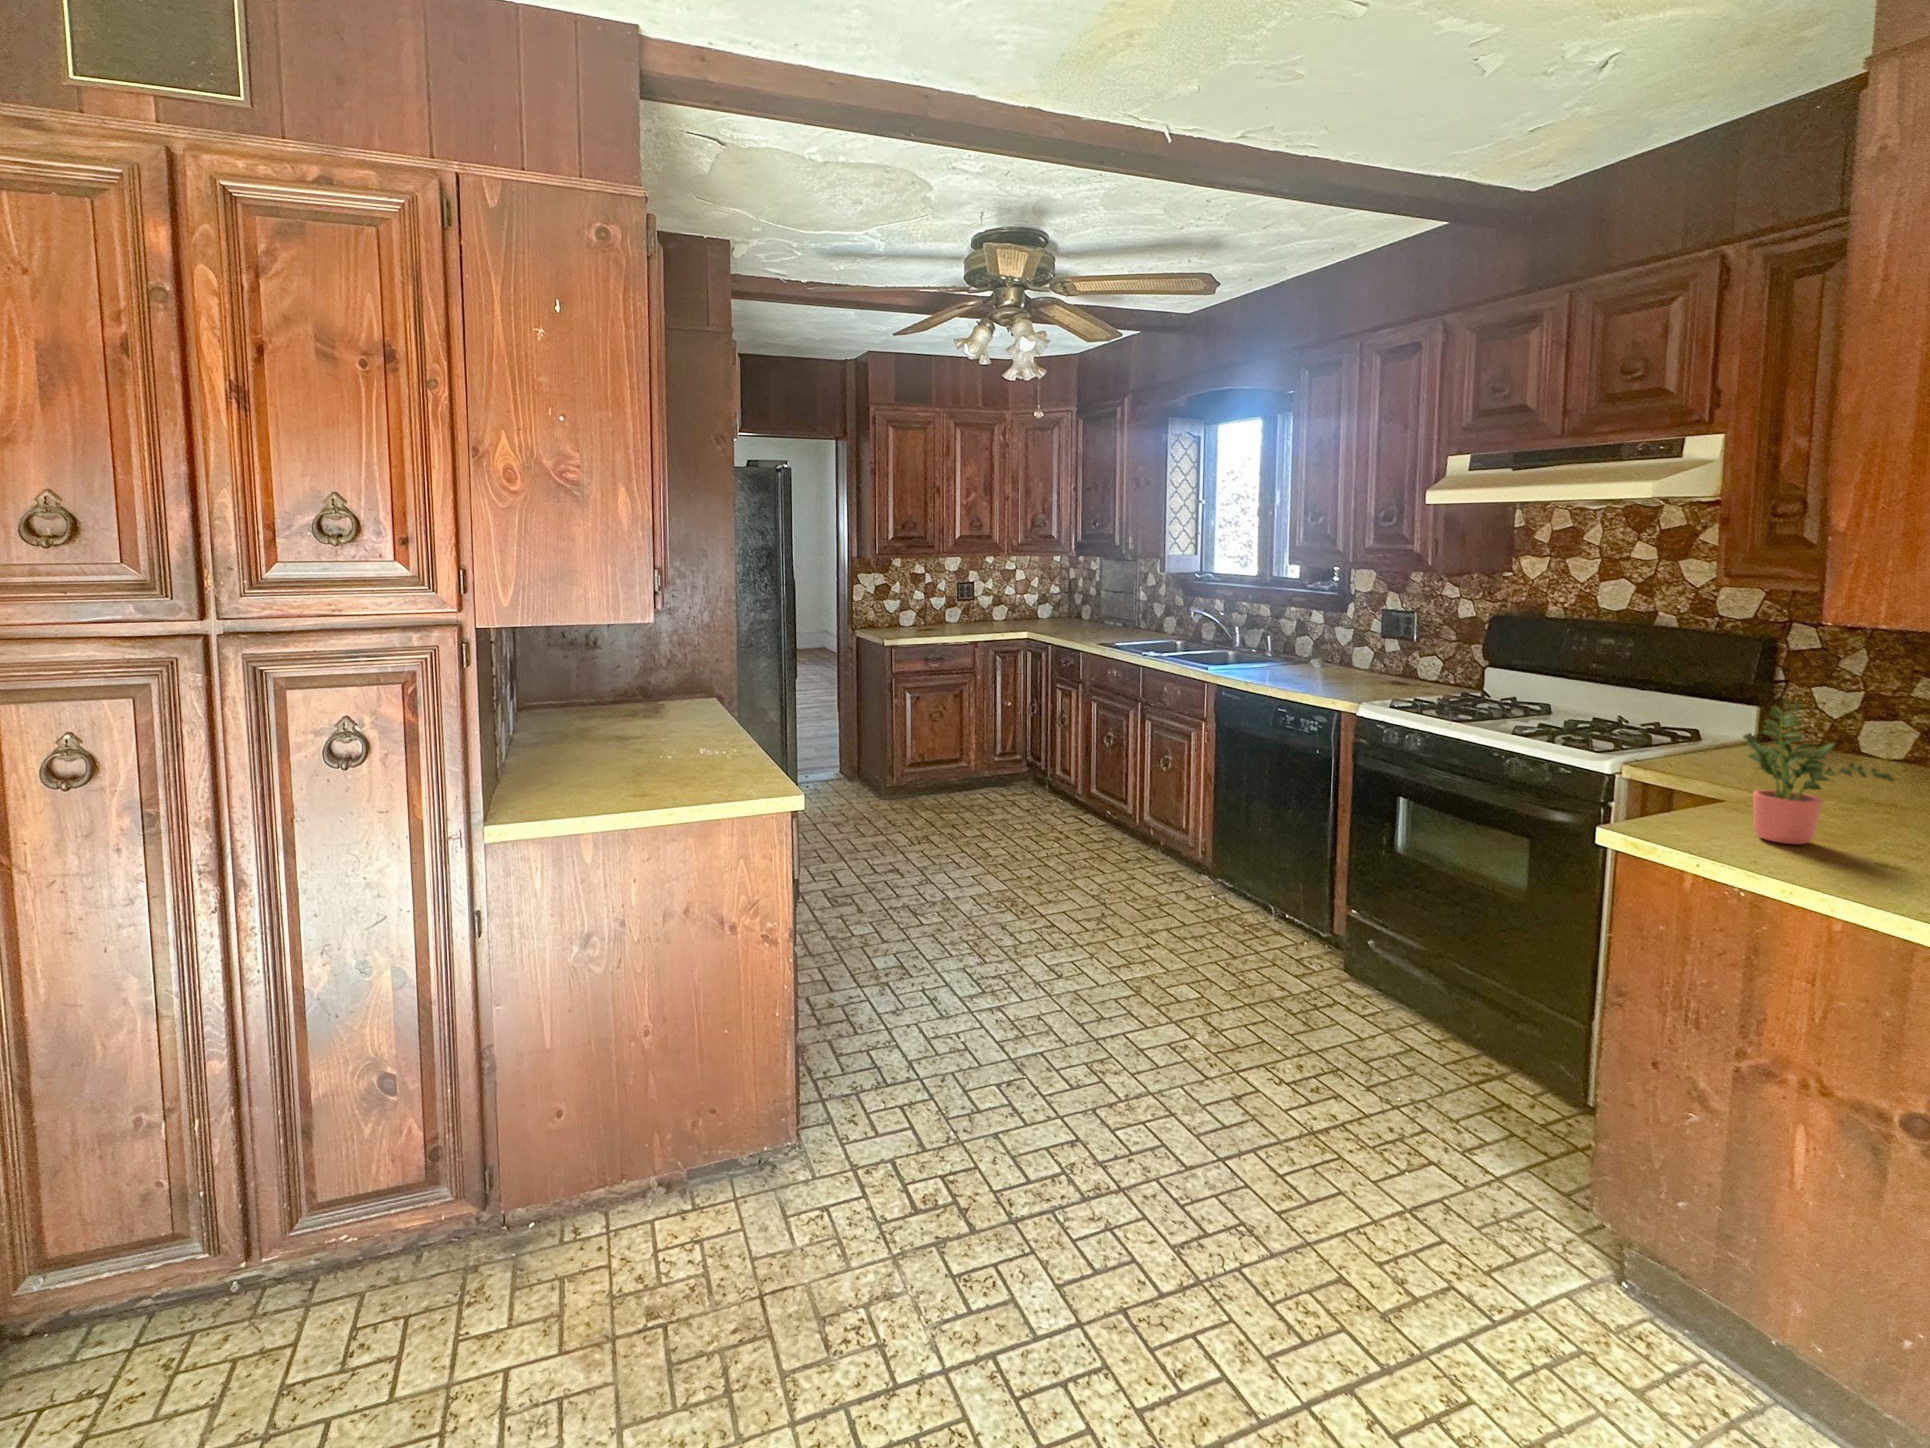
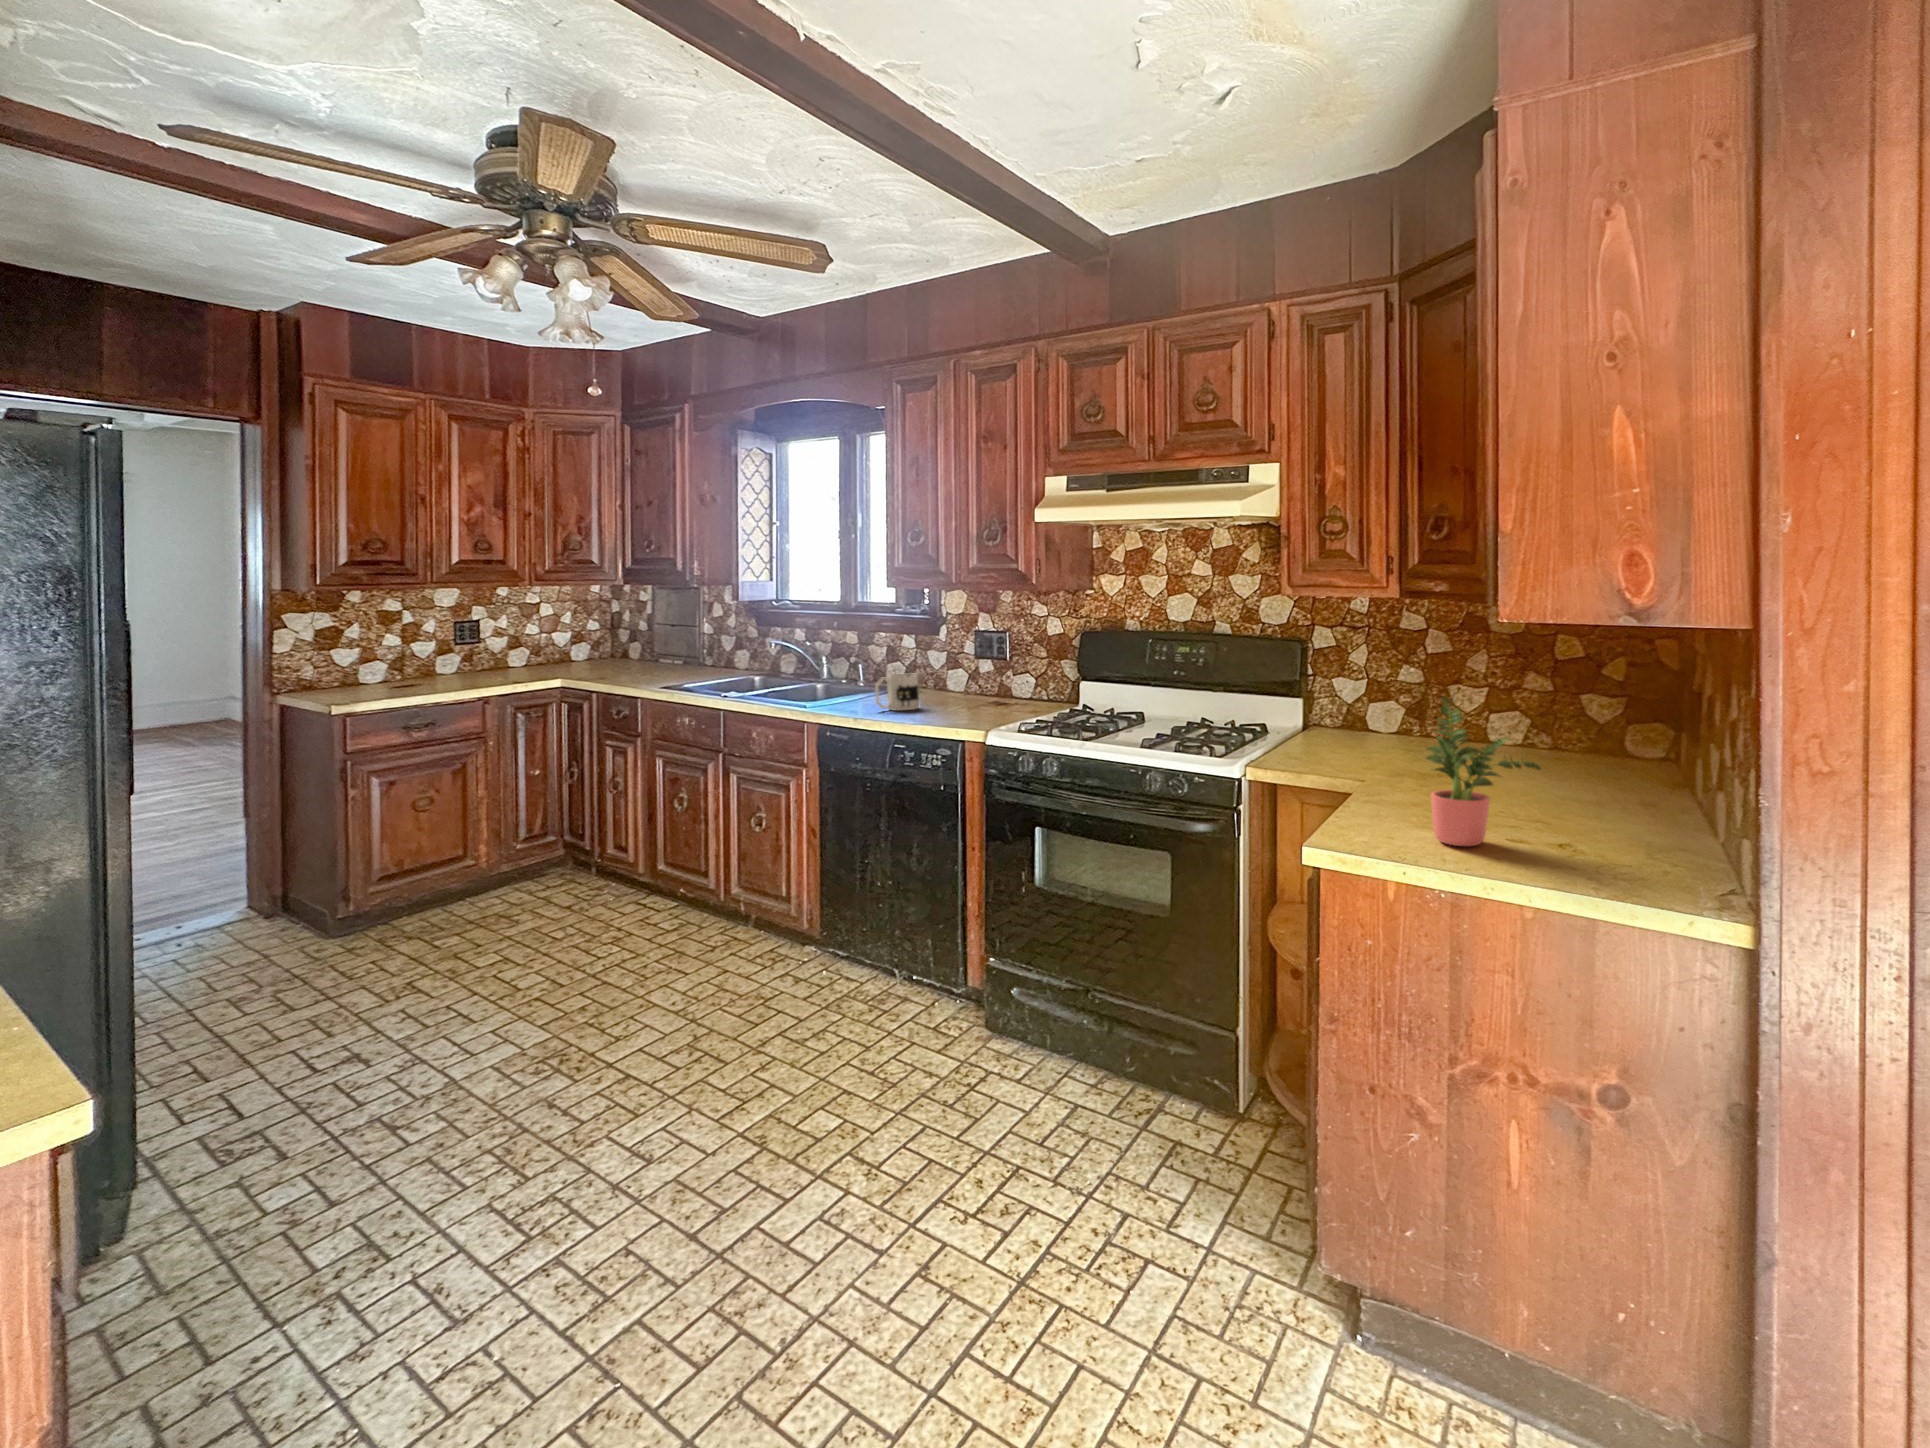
mug: none [1277,645,1320,679] -> present [875,674,919,711]

